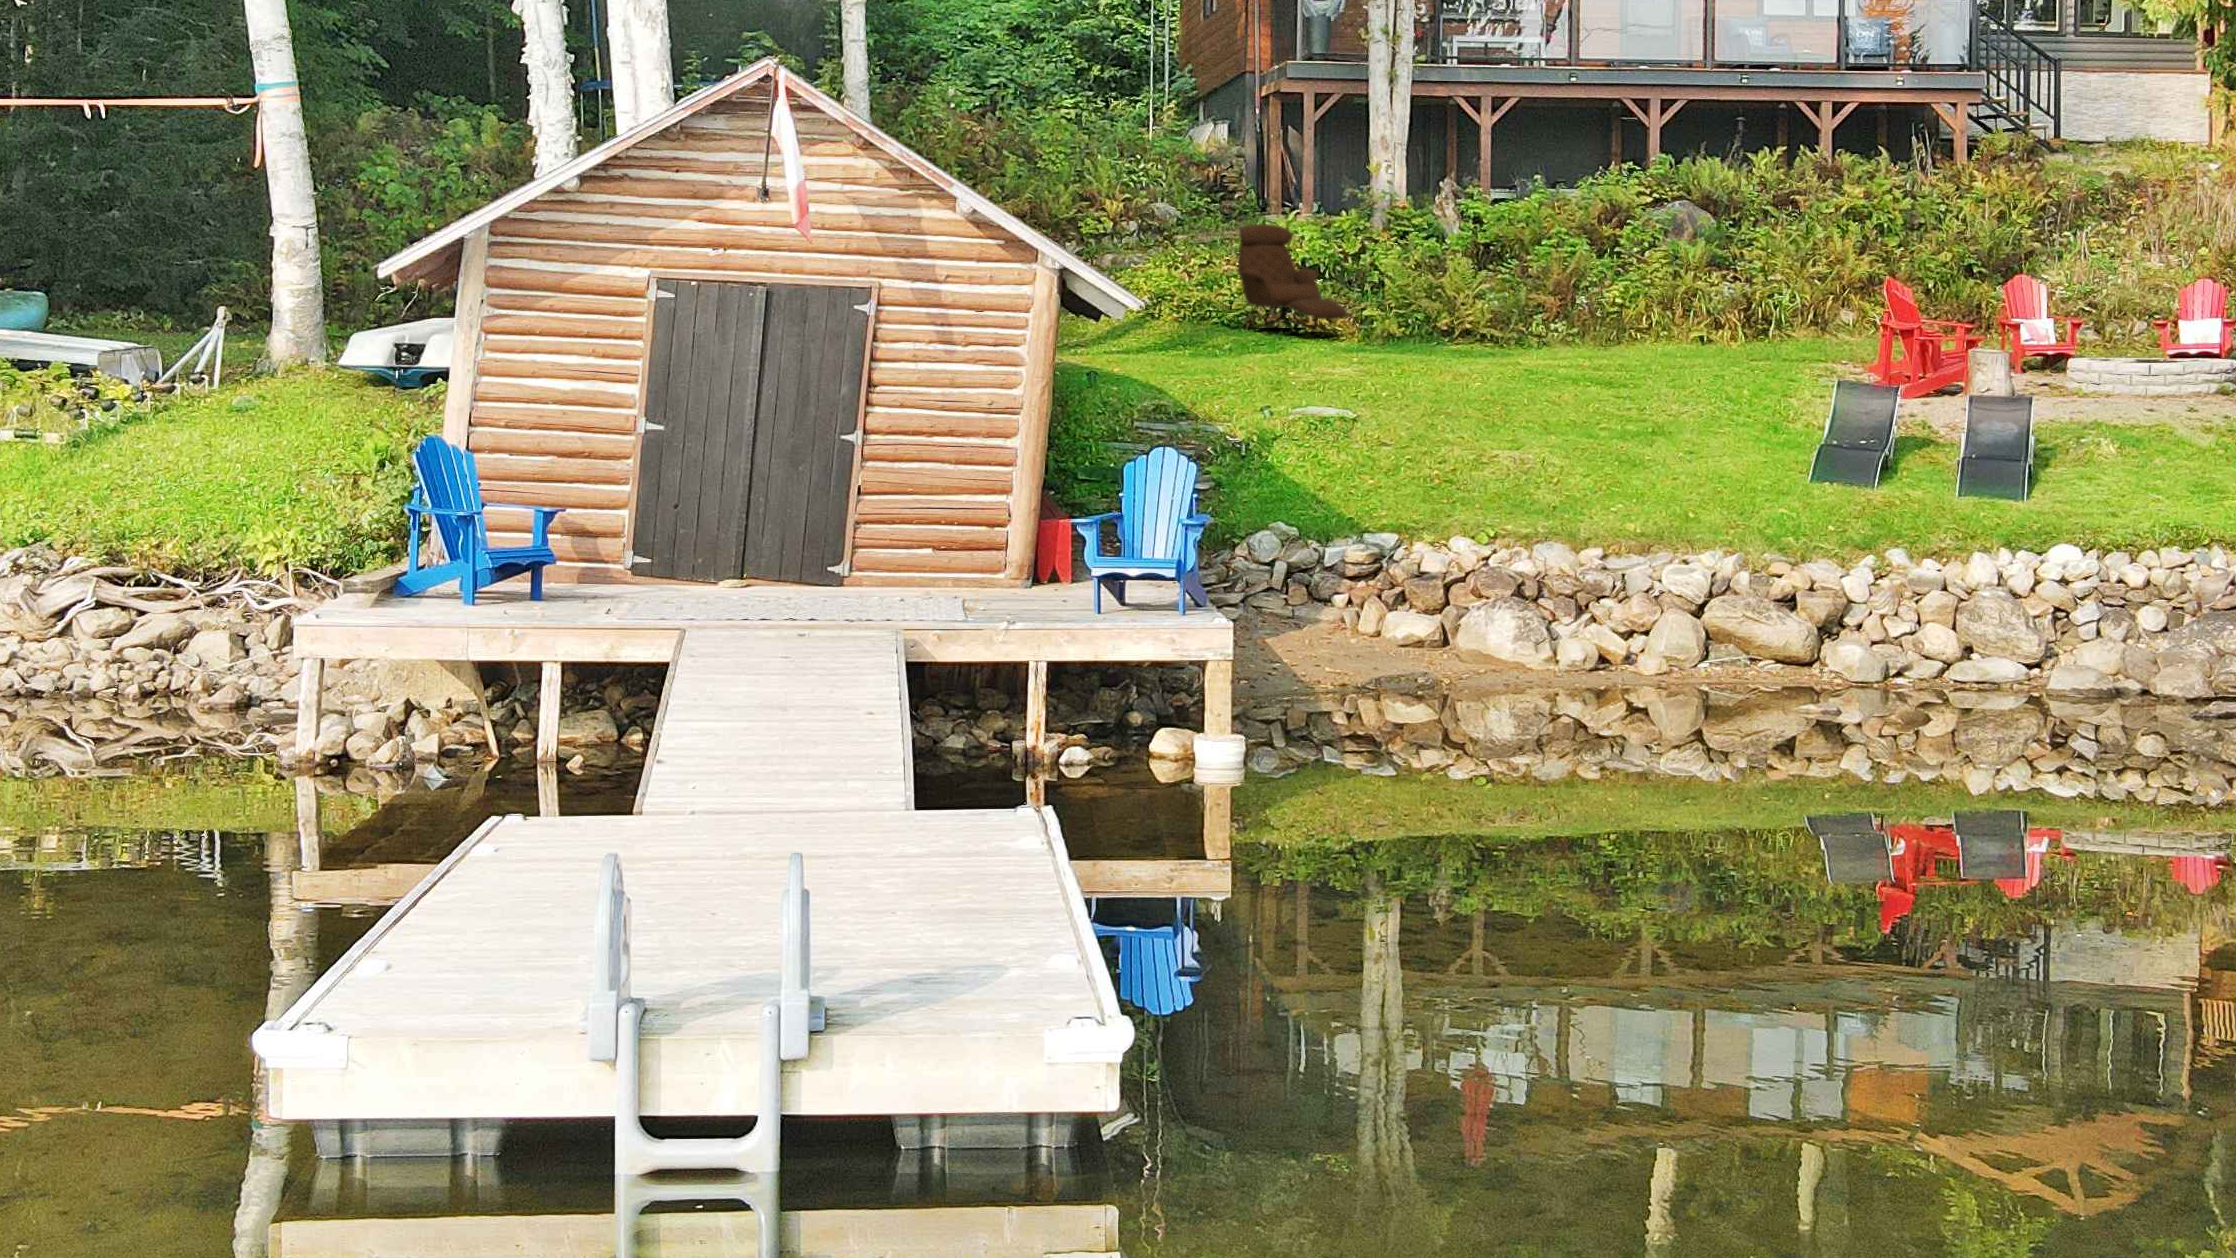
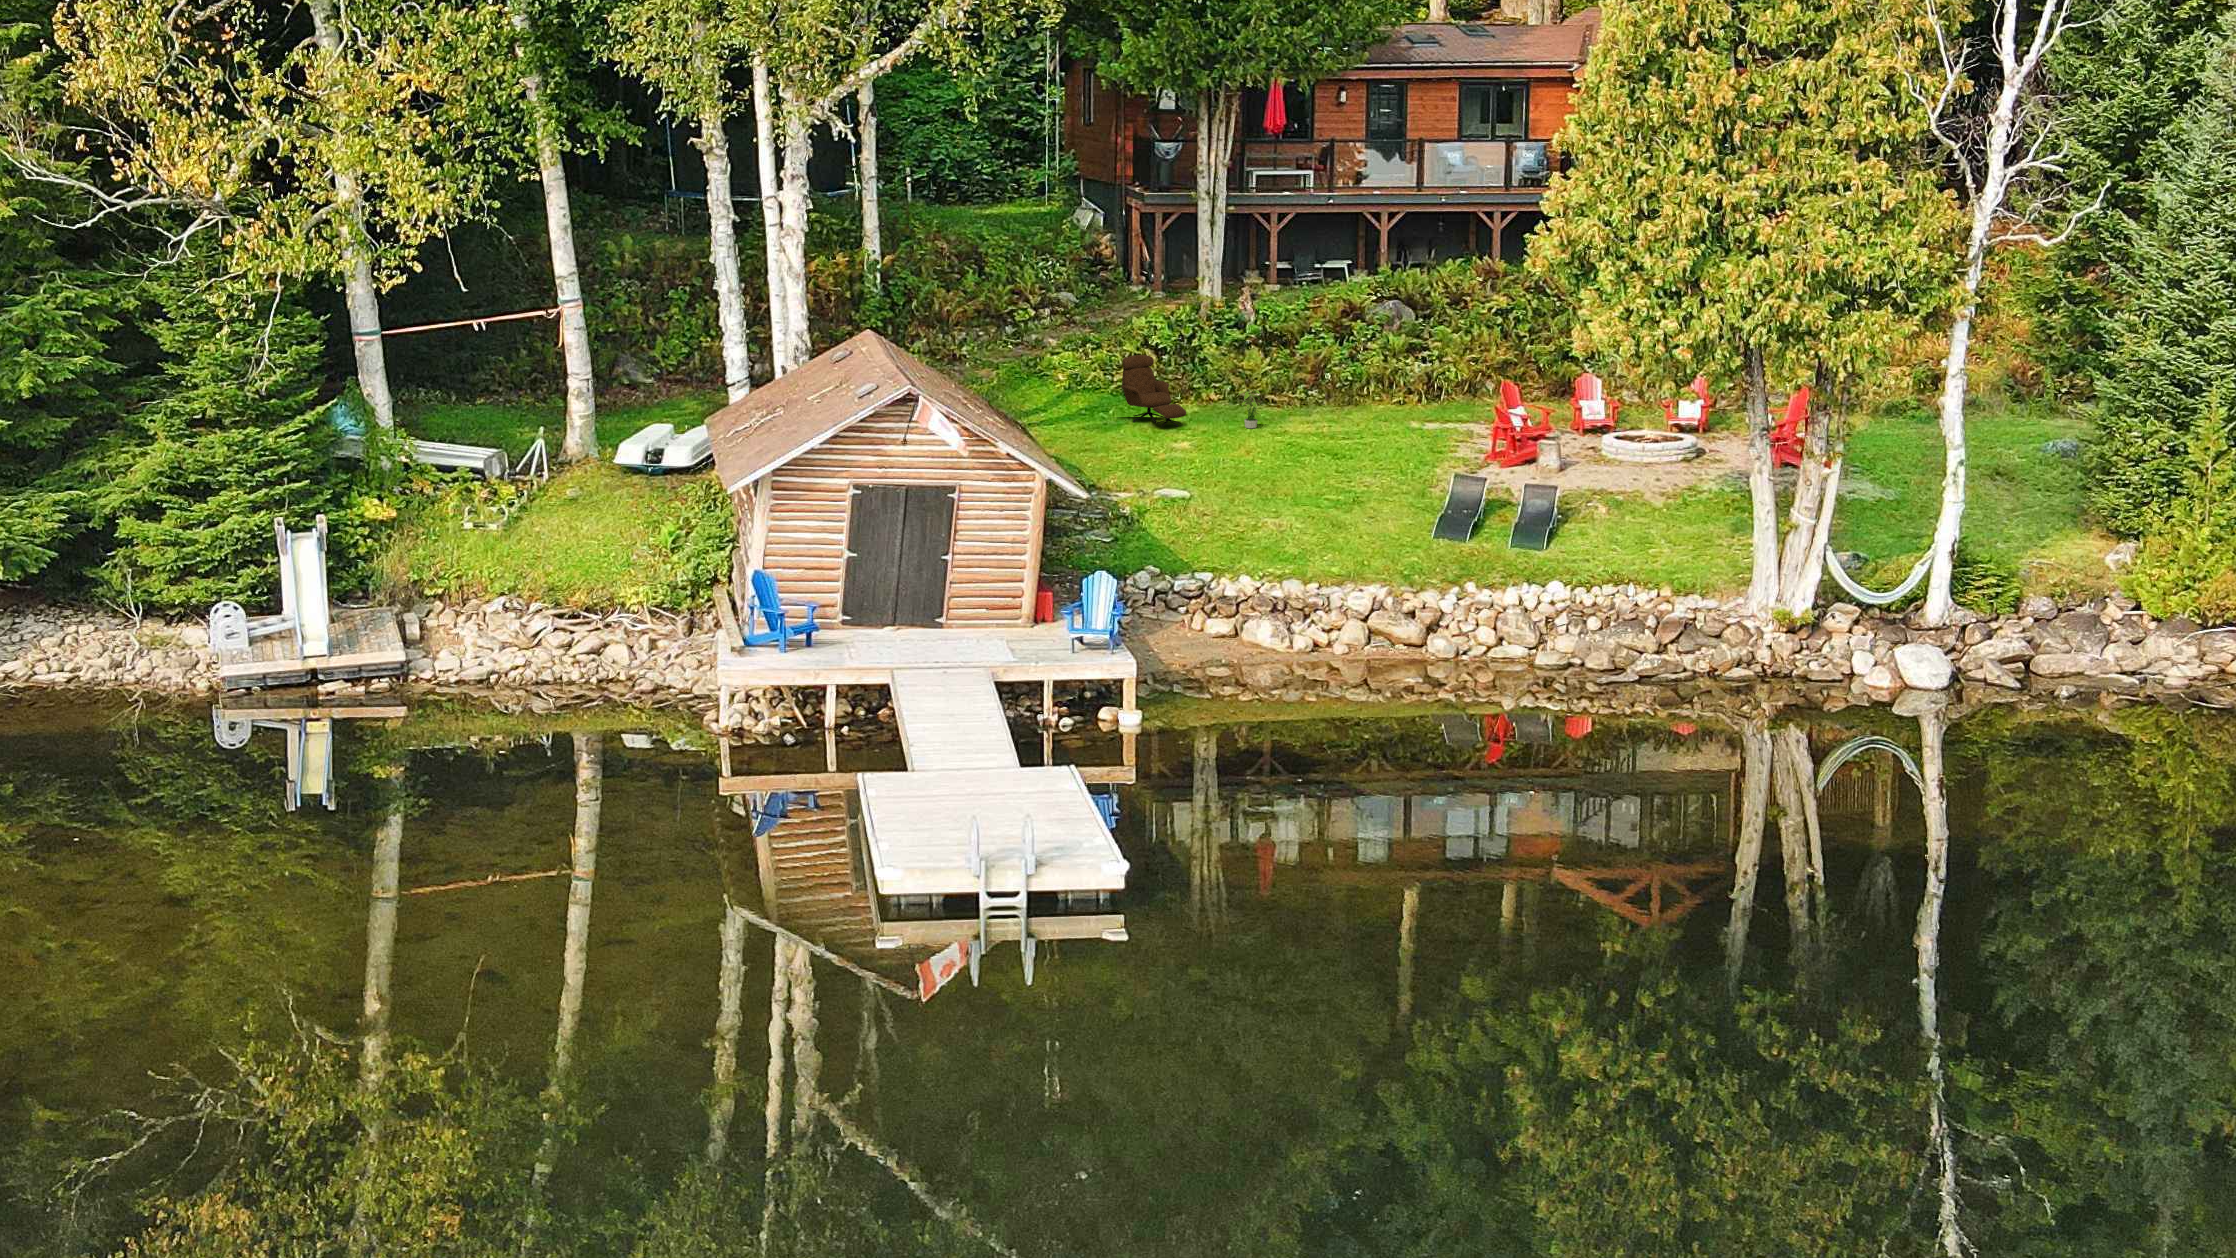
potted plant: none [1433,273,1475,340] -> present [1239,390,1260,428]

